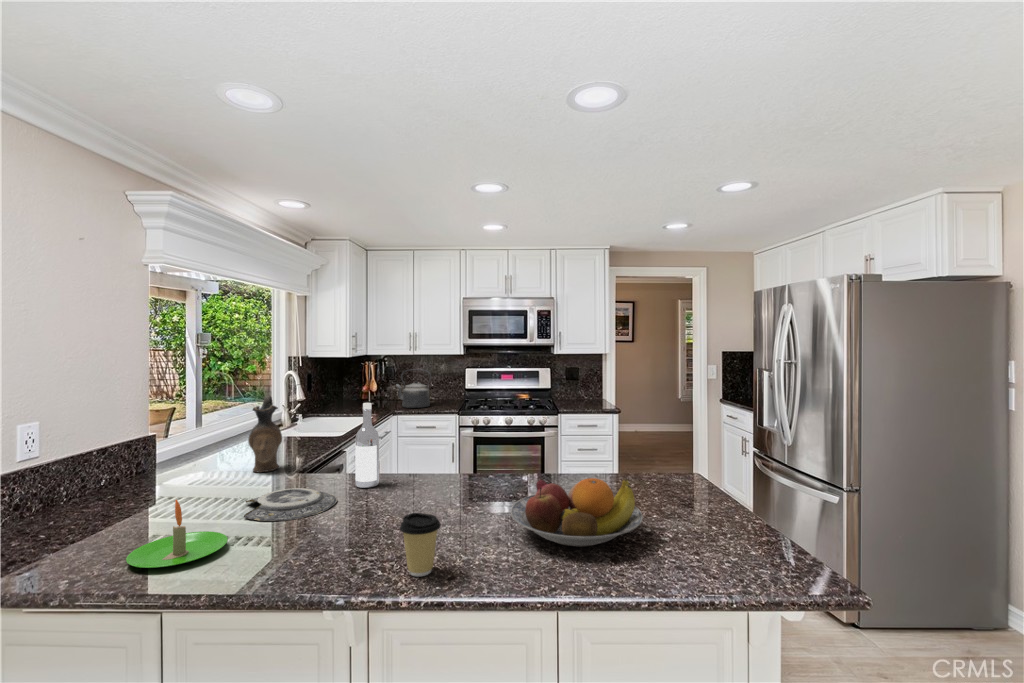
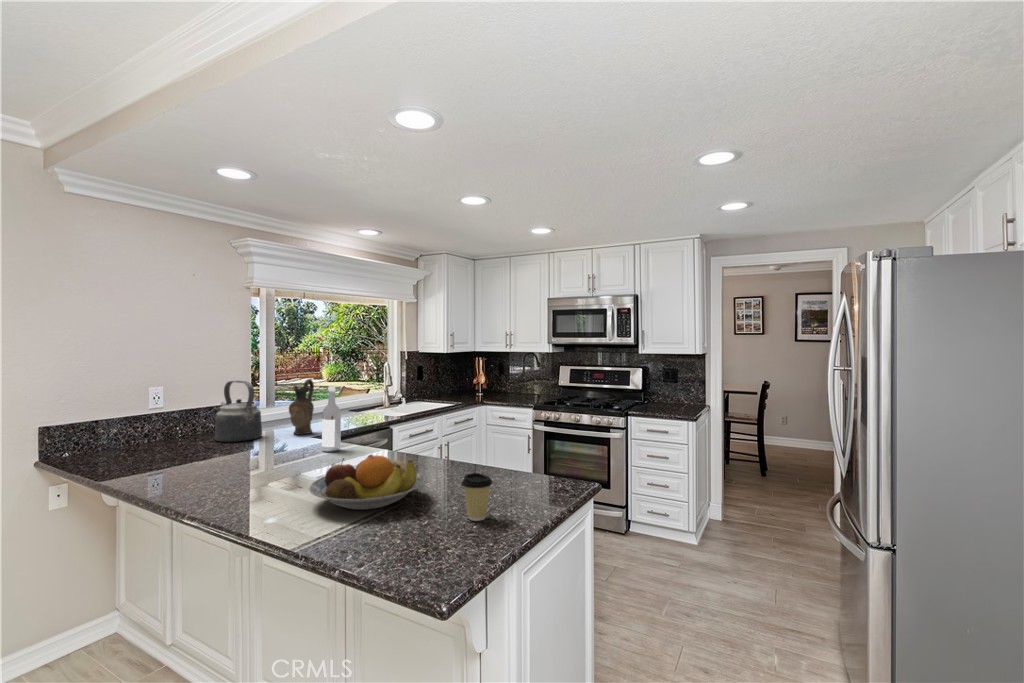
kettle: present [396,369,431,408] -> present [215,381,262,442]
plate: present [244,488,337,521] -> none [225,444,297,463]
candle: present [126,500,228,568] -> none [126,436,190,474]
coffee cup: present [400,513,441,576] -> present [462,473,492,521]

